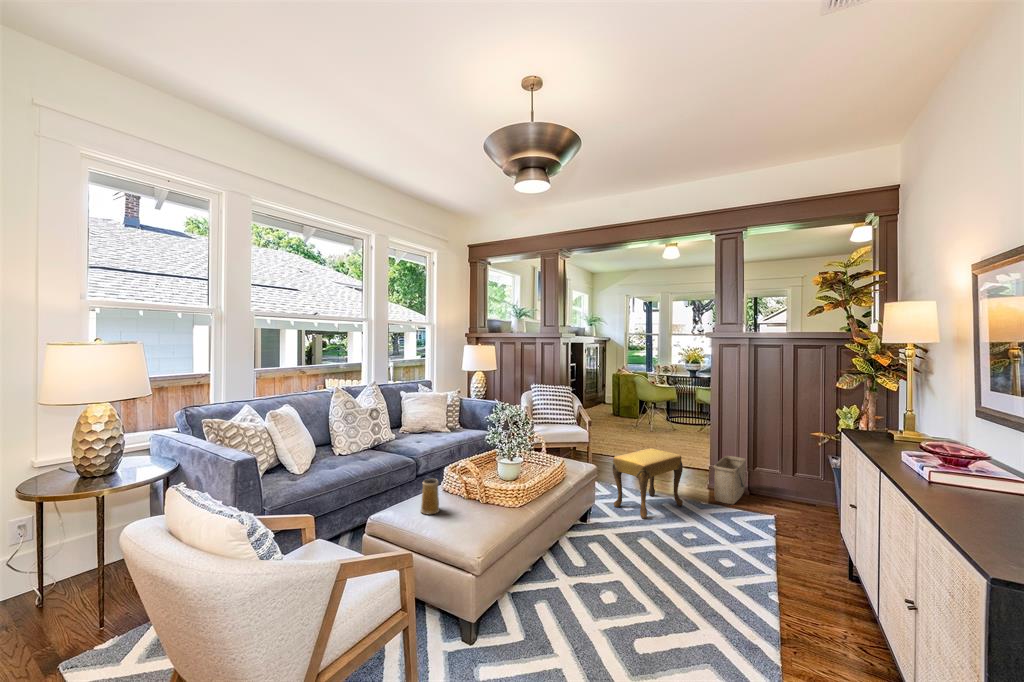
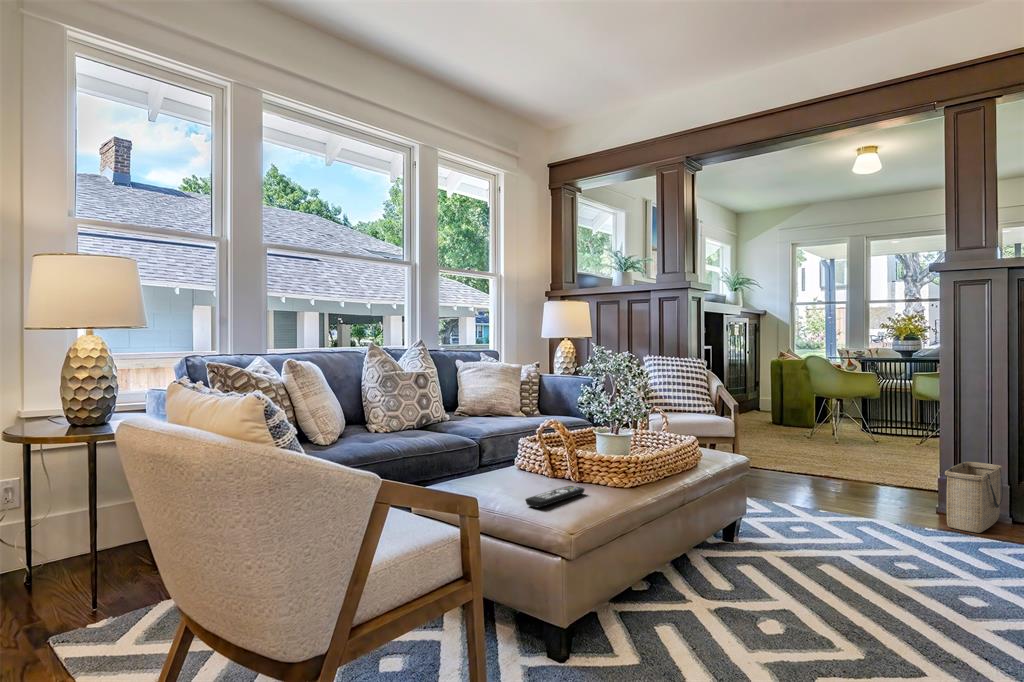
footstool: present [612,448,683,519] -> none [775,442,892,542]
mug: present [420,479,440,514] -> none [487,441,514,488]
remote control: none [447,510,488,534] -> present [525,486,585,508]

